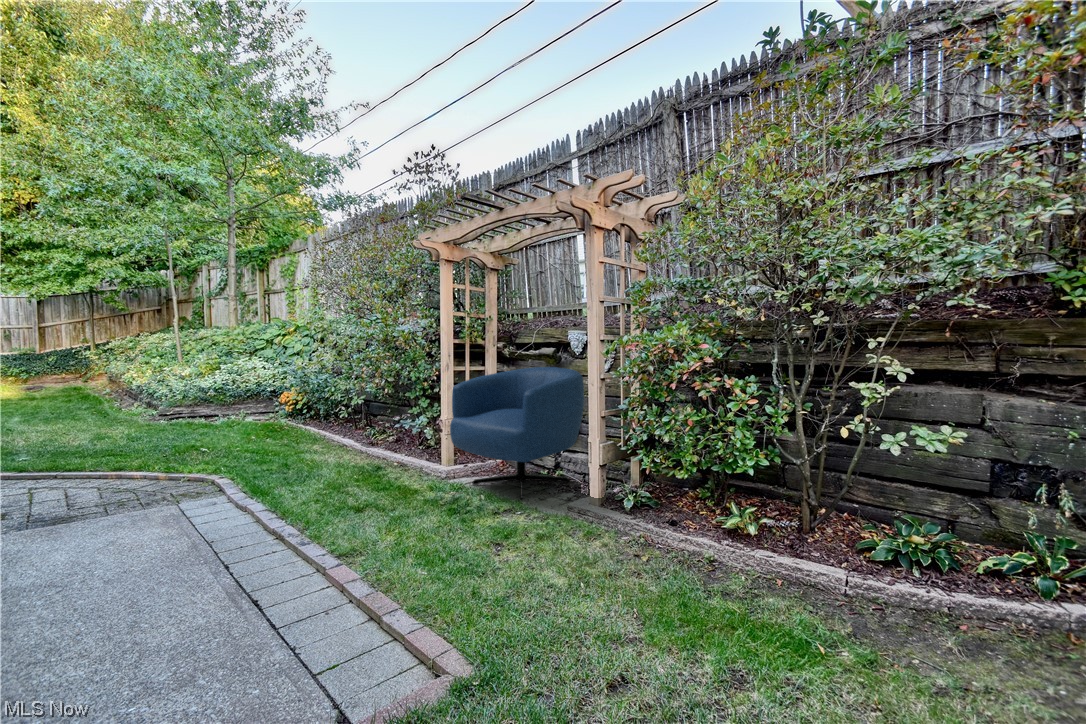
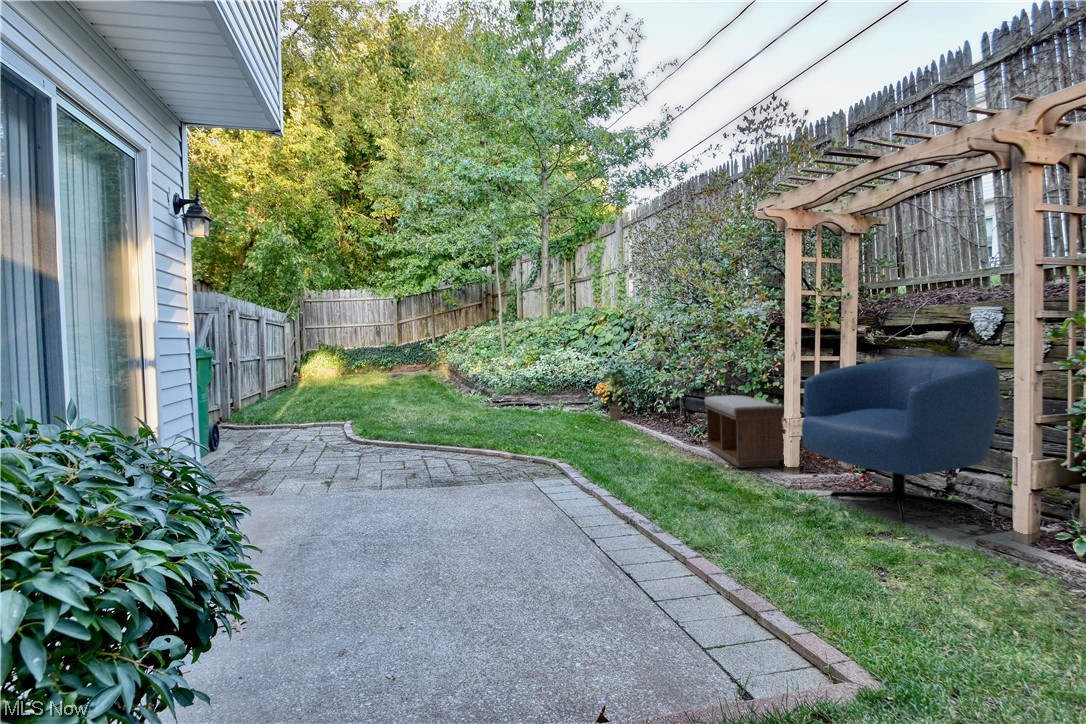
potted plant: none [283,378,316,428] -> present [603,369,628,420]
bench: none [378,401,443,465] -> present [705,395,784,468]

